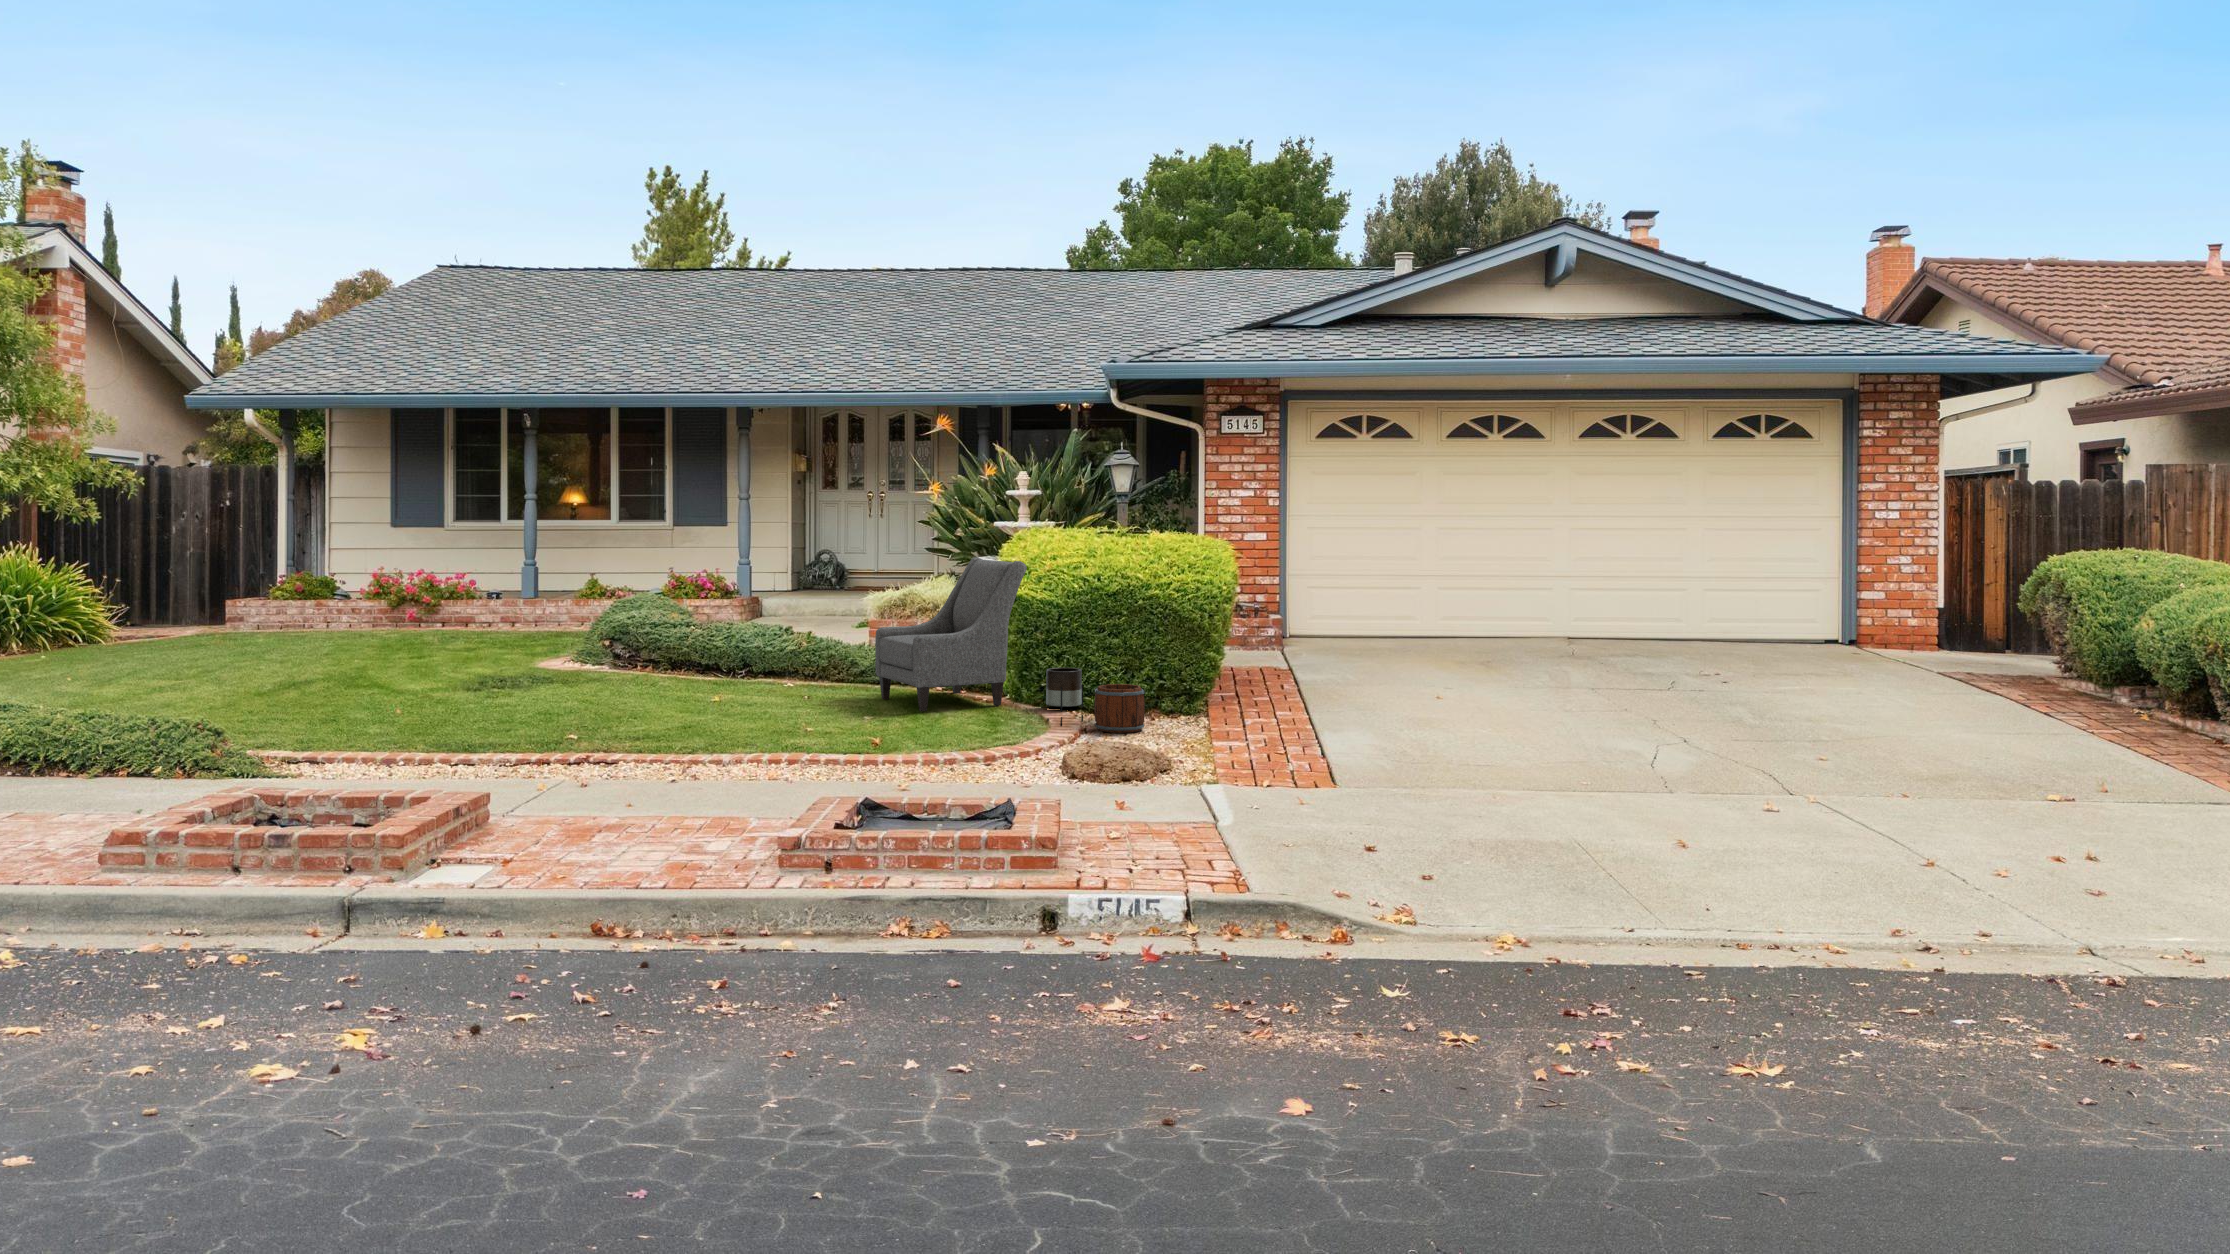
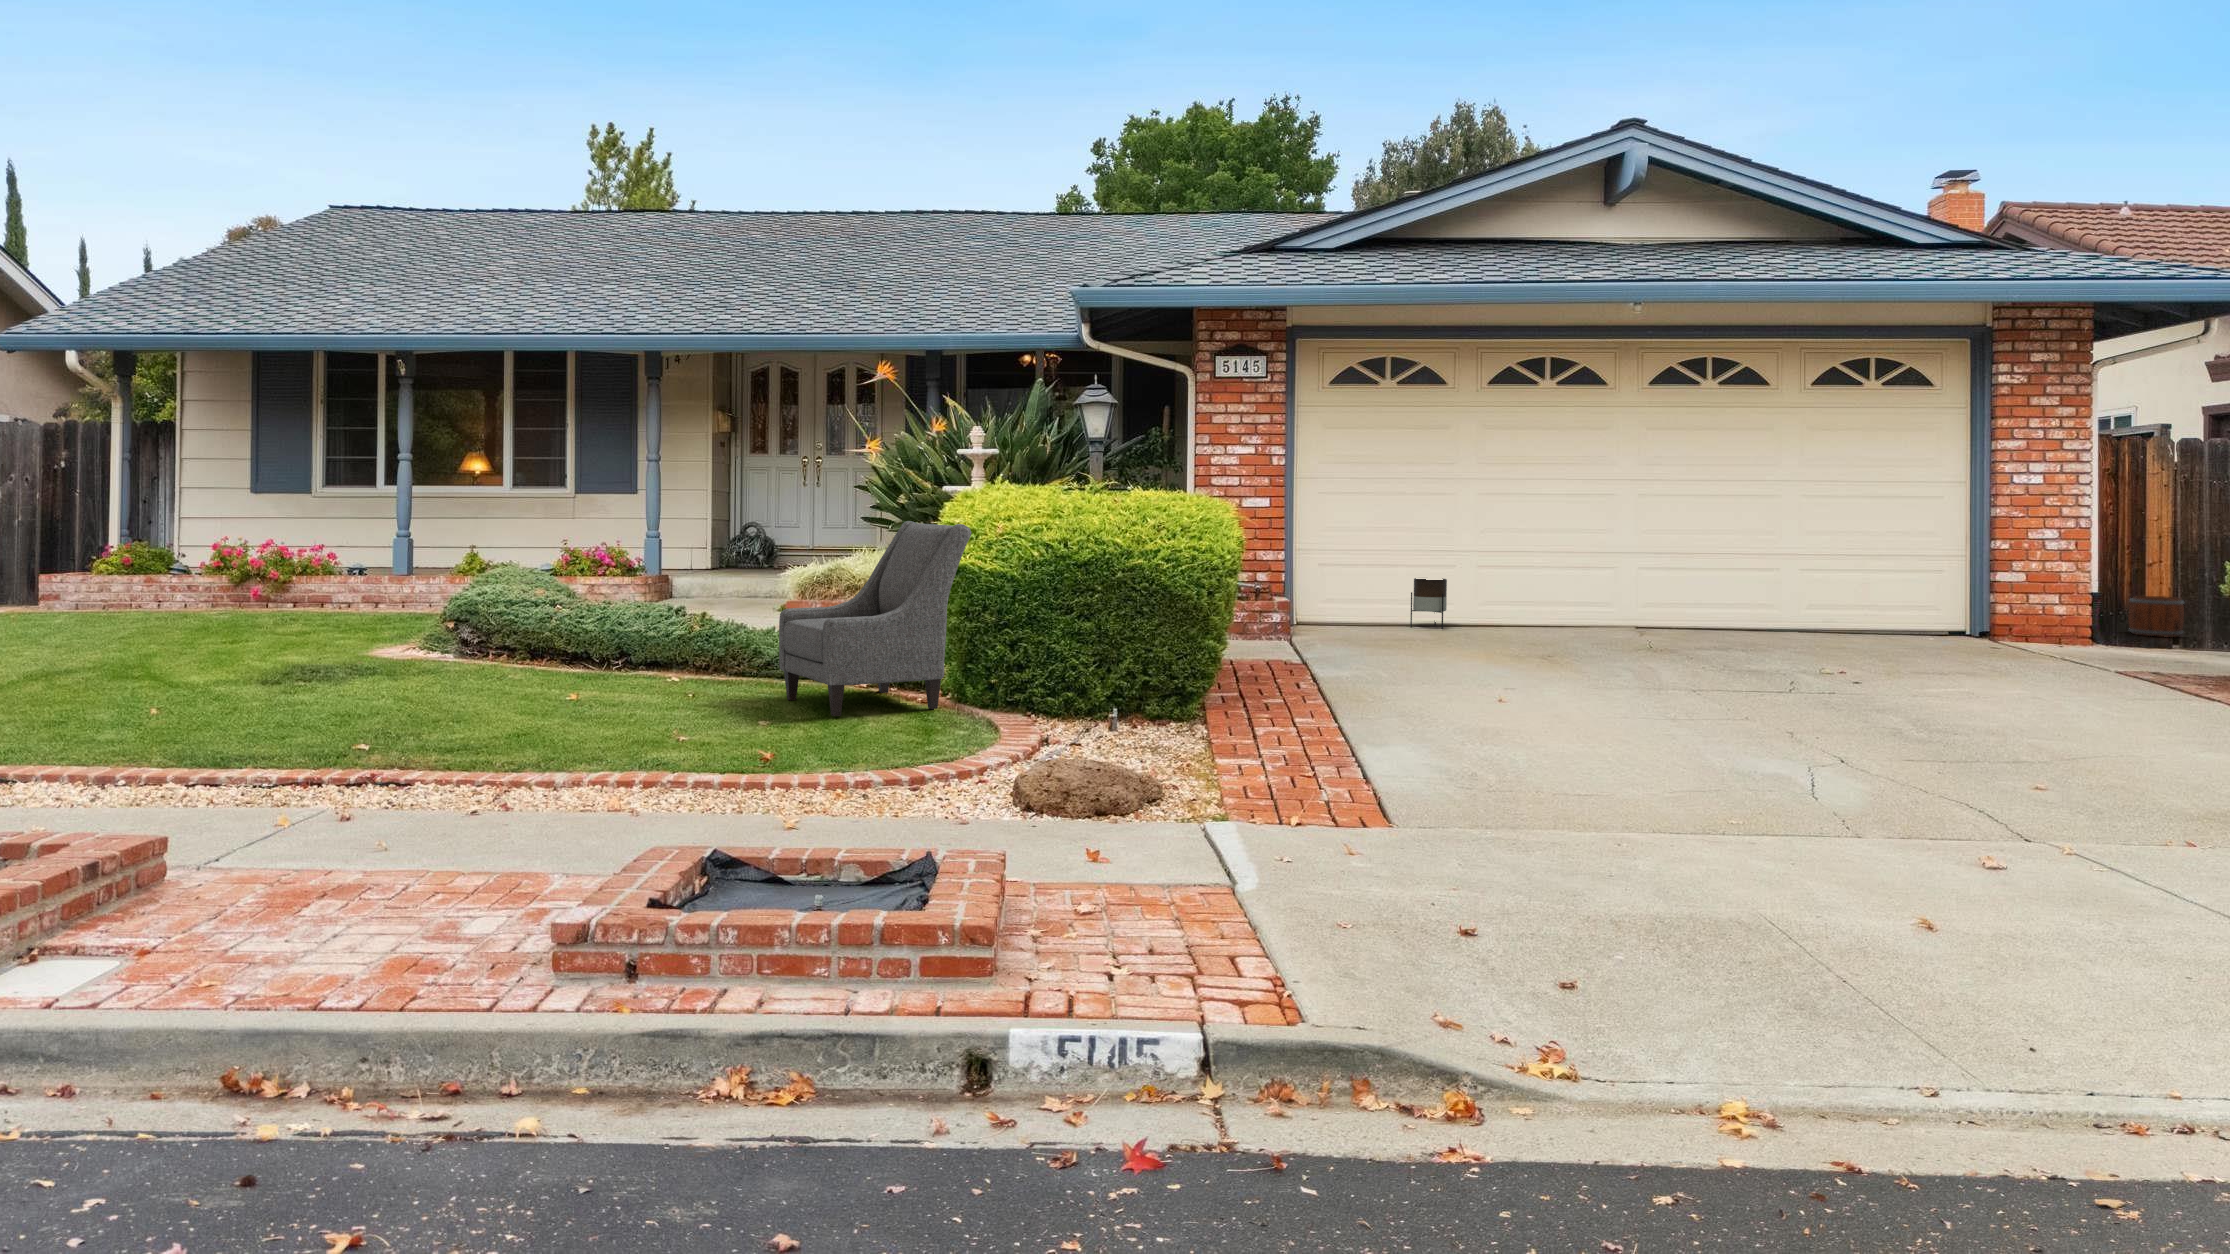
planter: present [1046,668,1083,726] -> present [1410,578,1447,629]
bucket: present [1094,684,1145,733] -> present [2128,596,2184,637]

